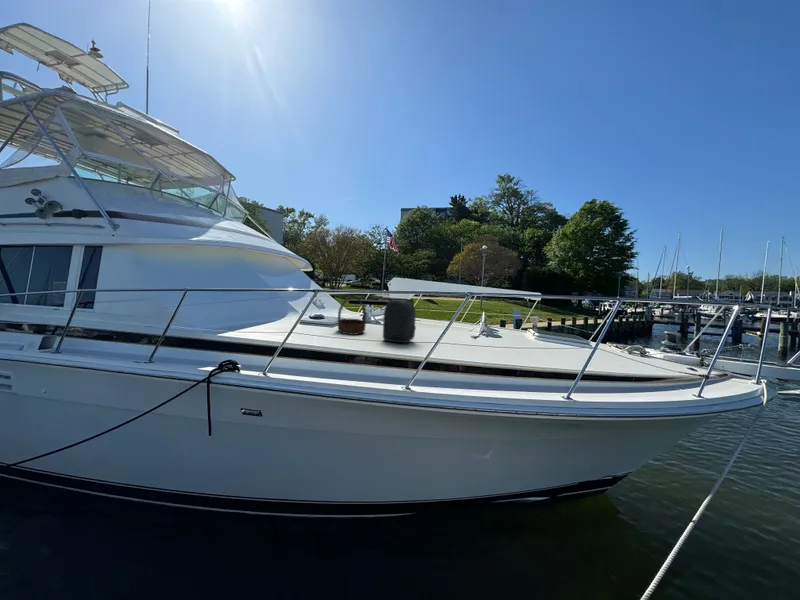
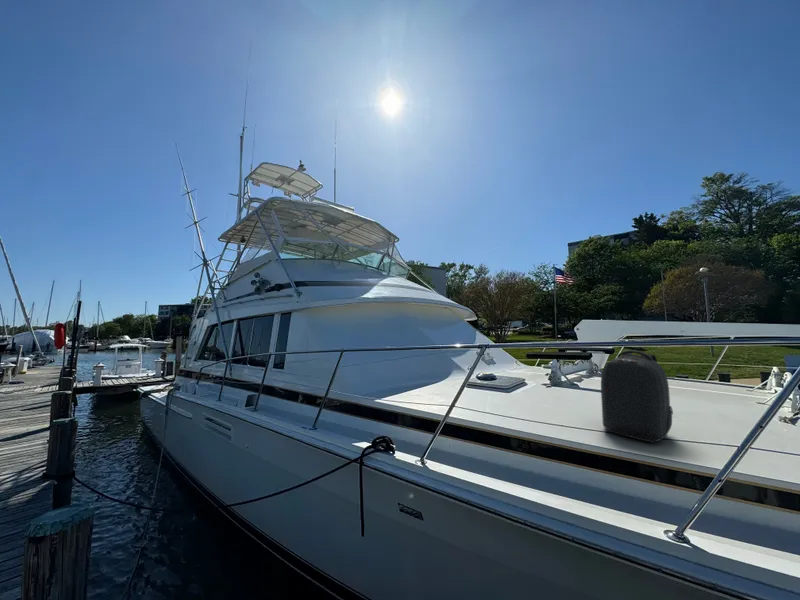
basket: present [338,297,366,335] -> none [516,352,563,413]

